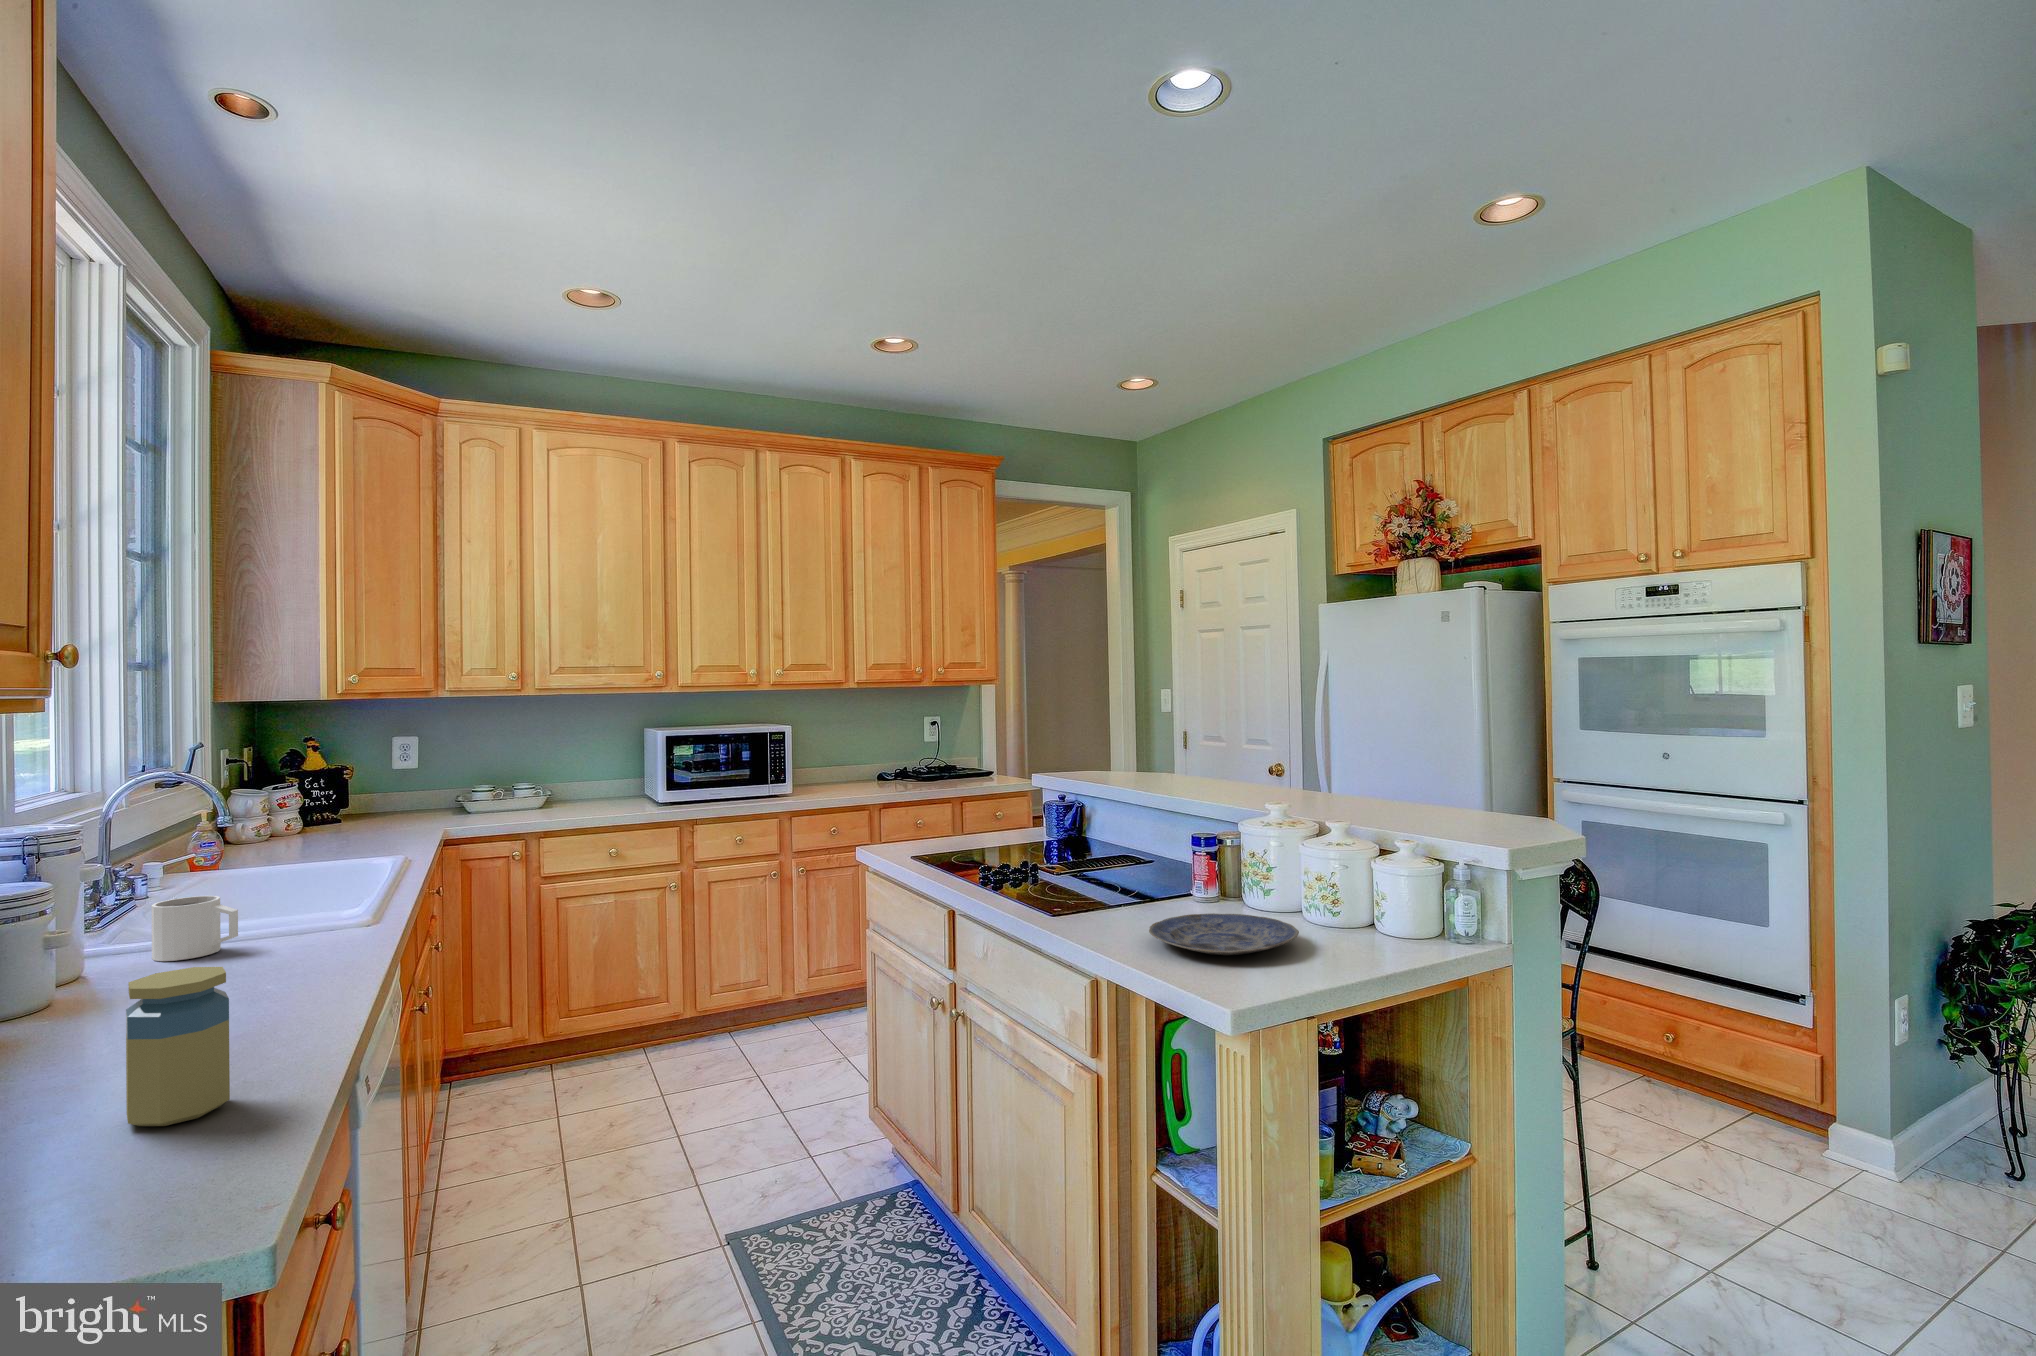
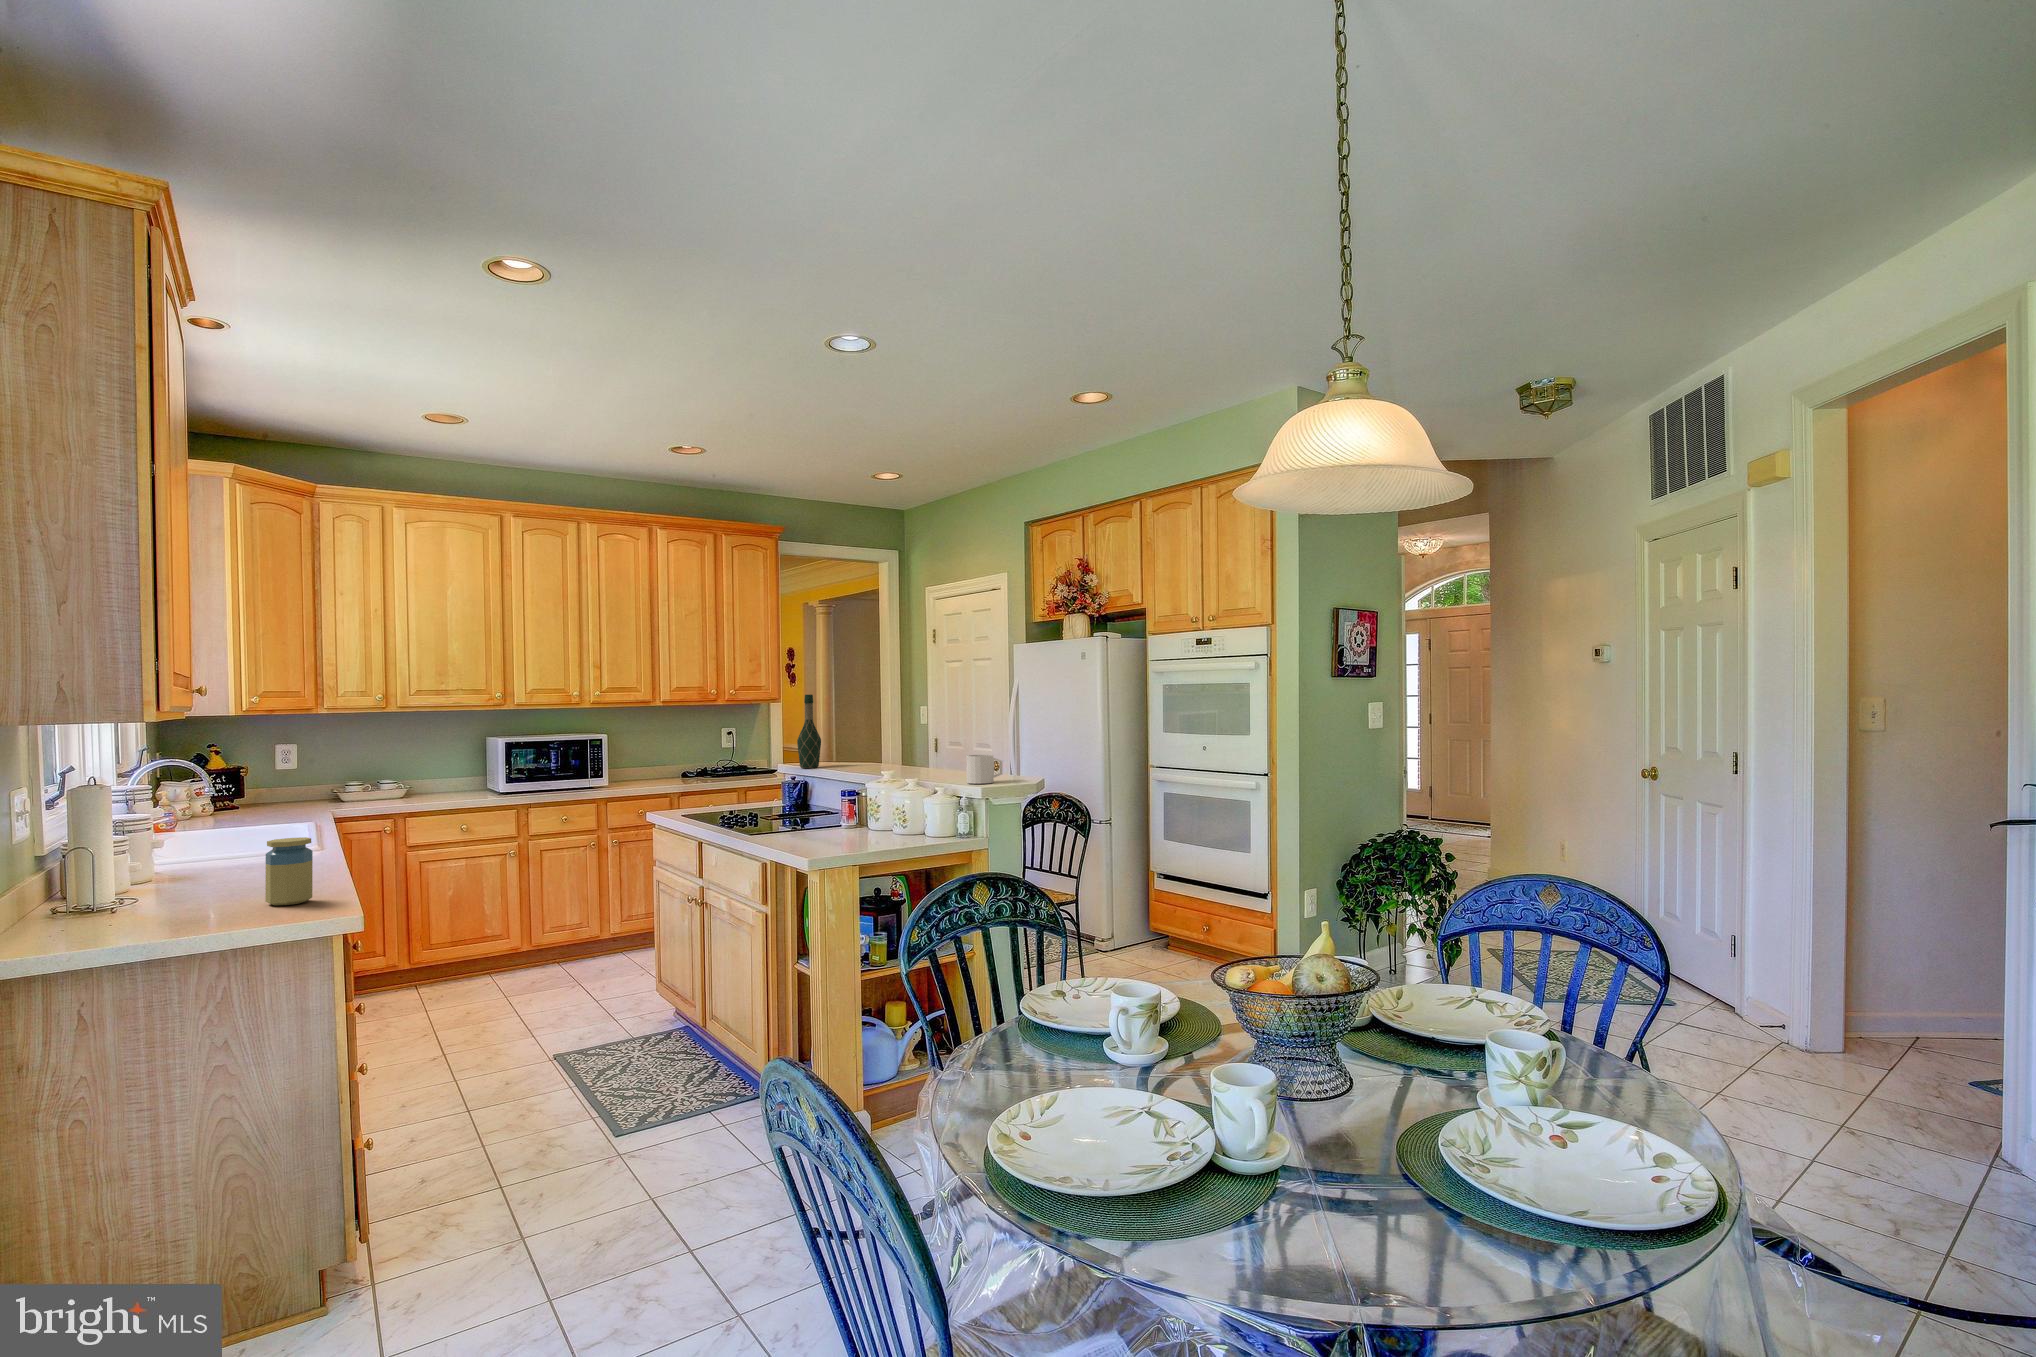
wine bottle: none [1071,672,1106,783] -> present [797,695,821,768]
mug: present [151,896,238,961] -> present [966,755,1002,784]
plate: present [1149,913,1299,955] -> none [799,832,880,848]

